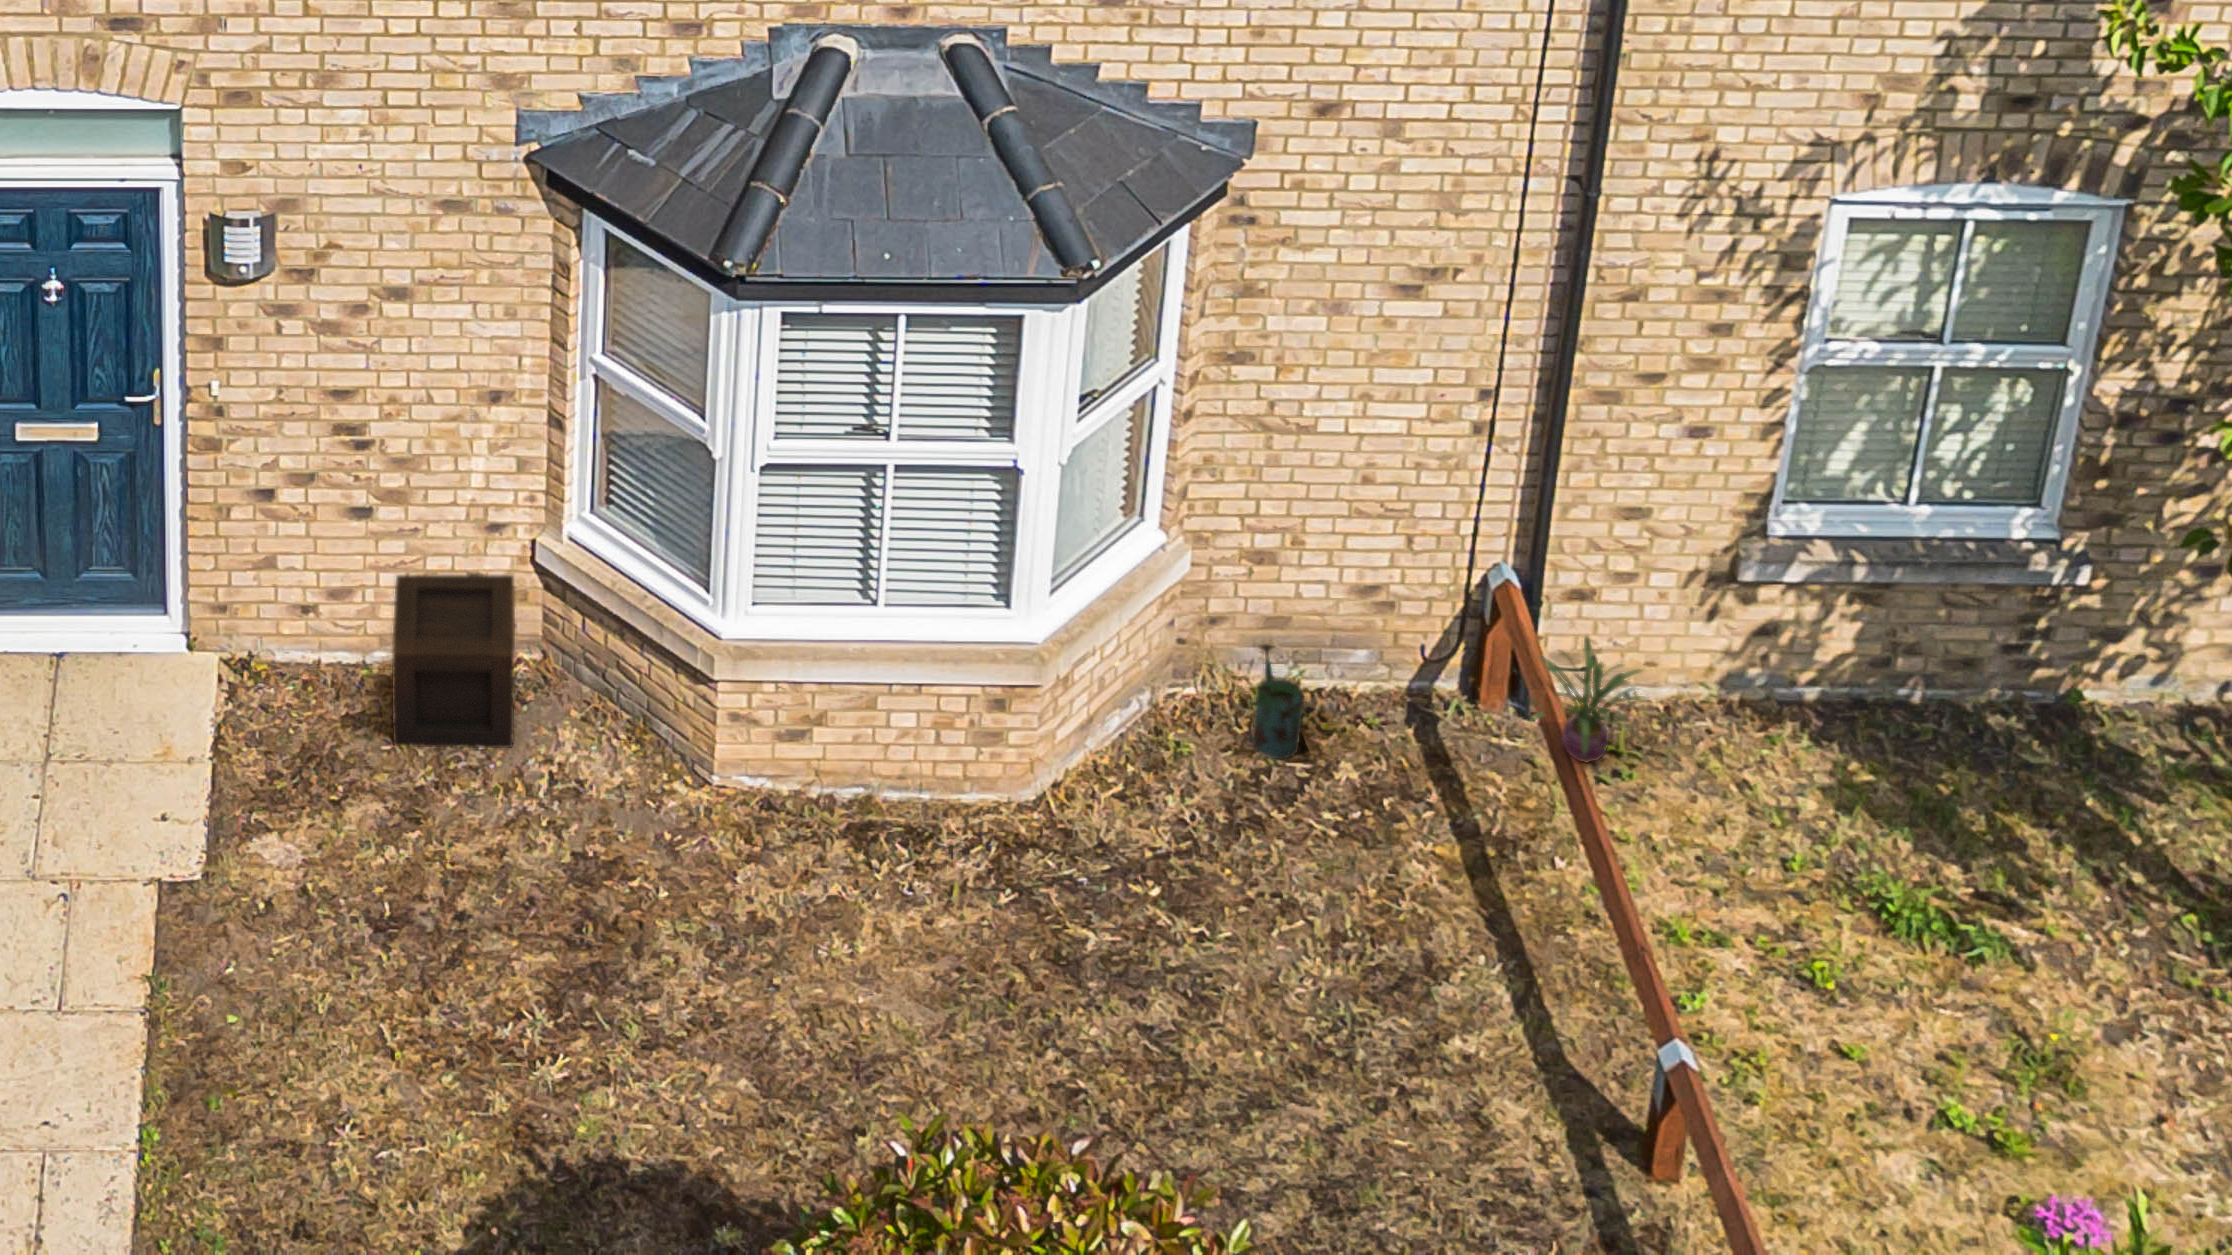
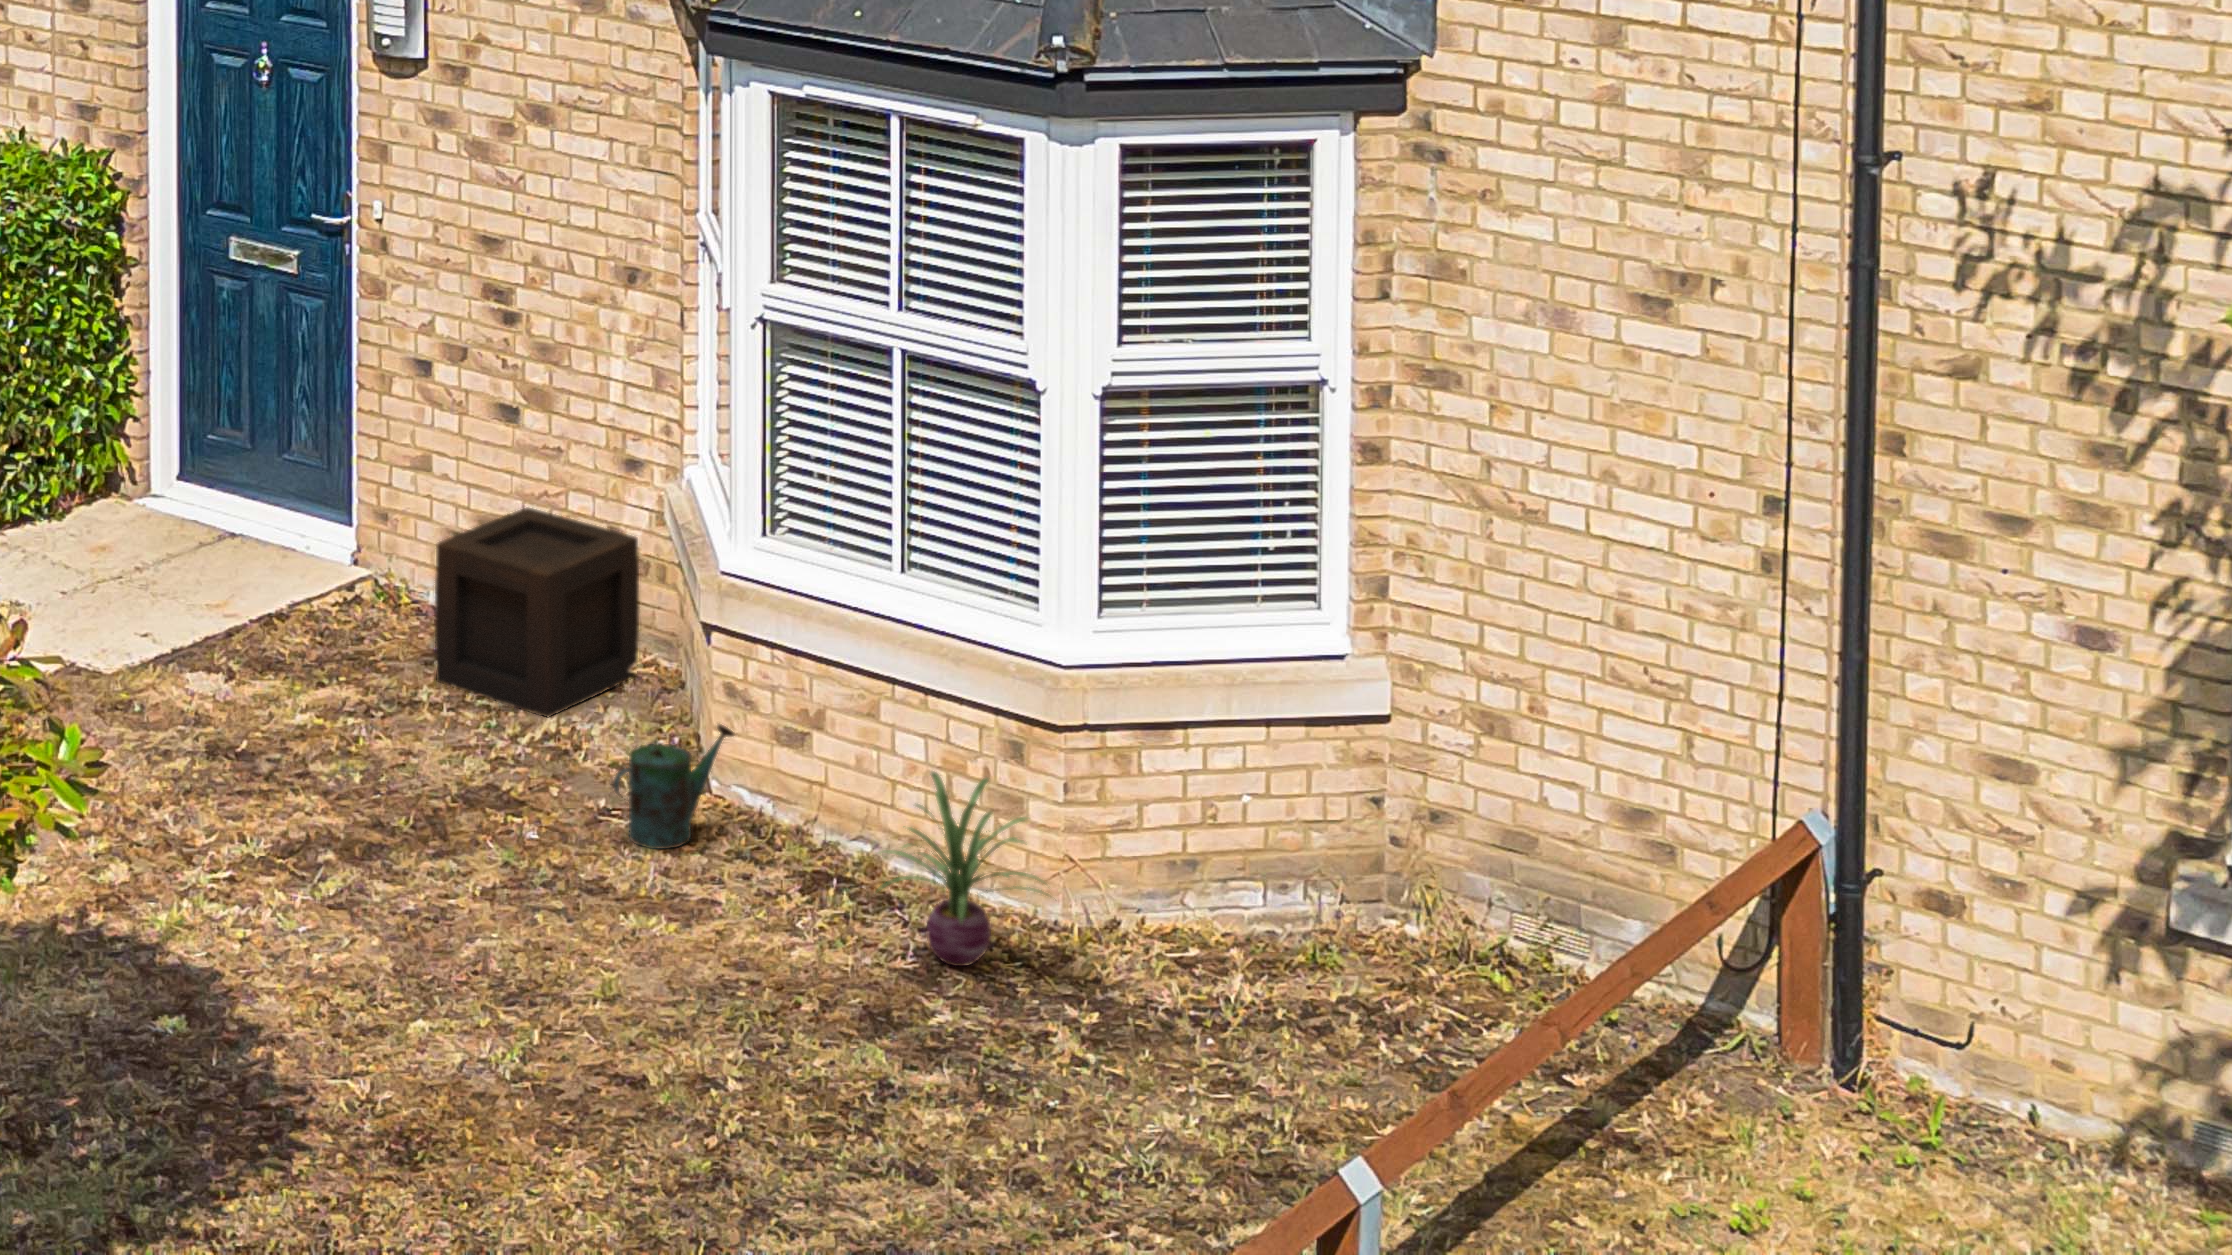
decorative plant: present [1529,637,1645,762] -> present [877,772,1045,966]
watering can: present [1252,644,1305,760] -> present [614,724,734,849]

